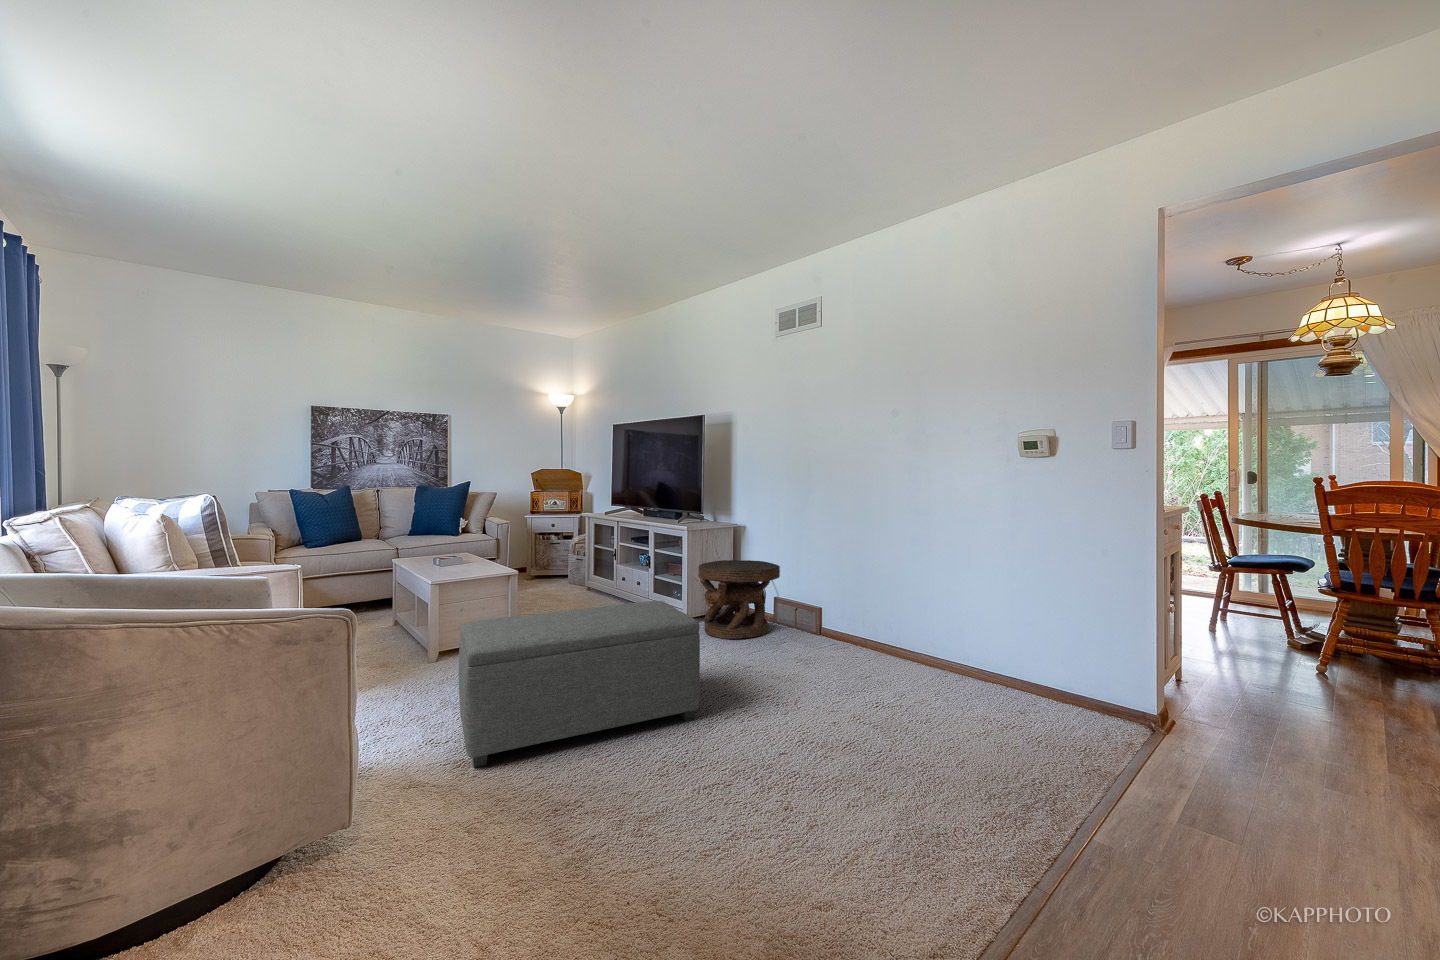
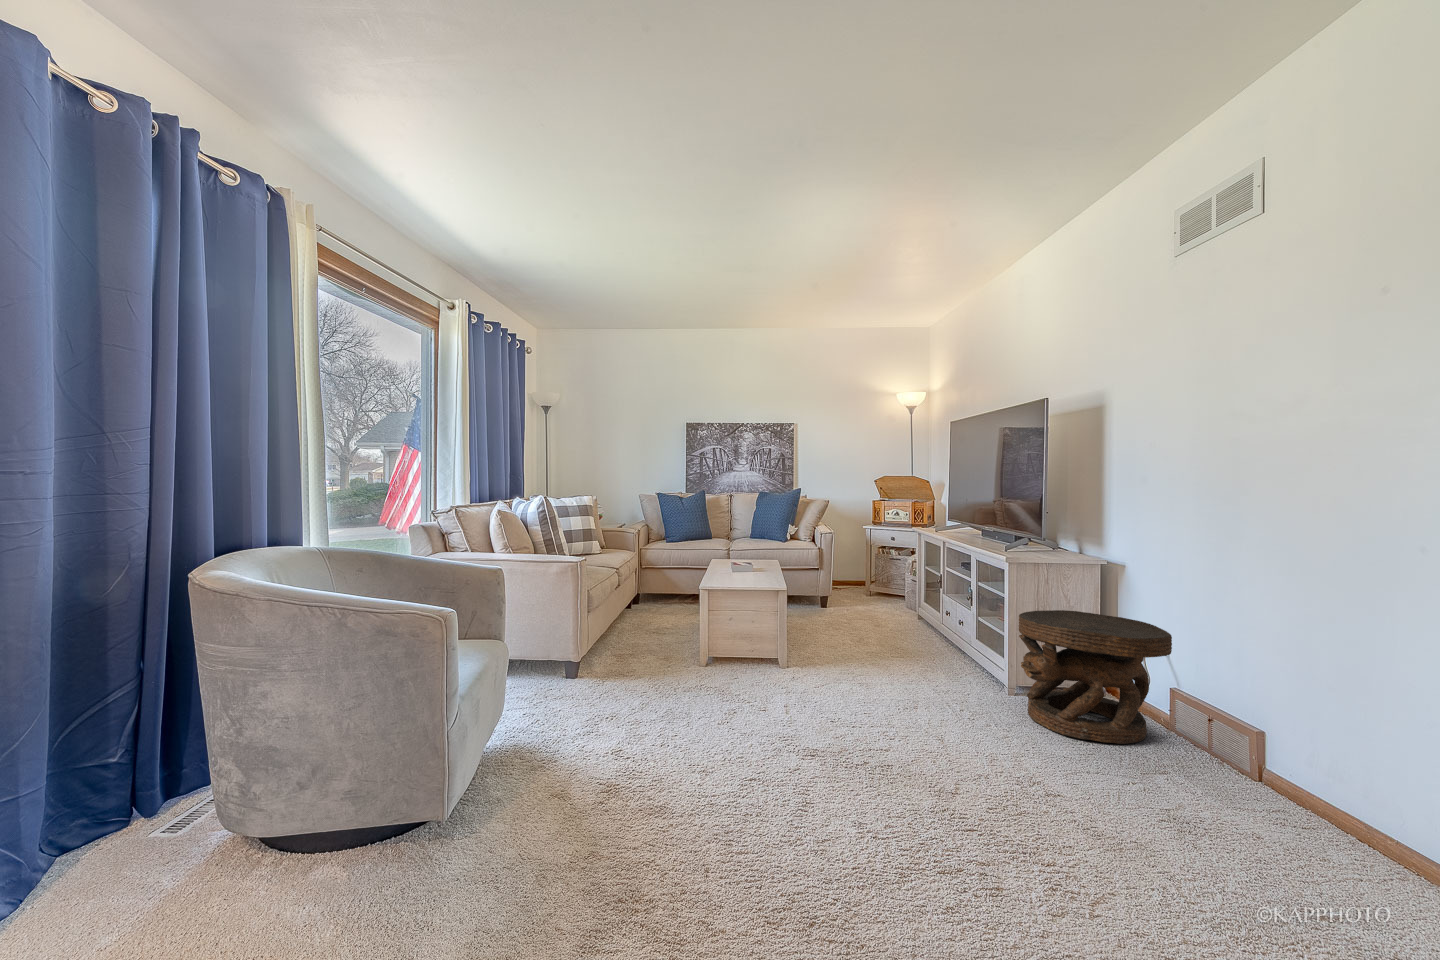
ottoman: present [459,601,700,768] -> none [608,636,909,849]

